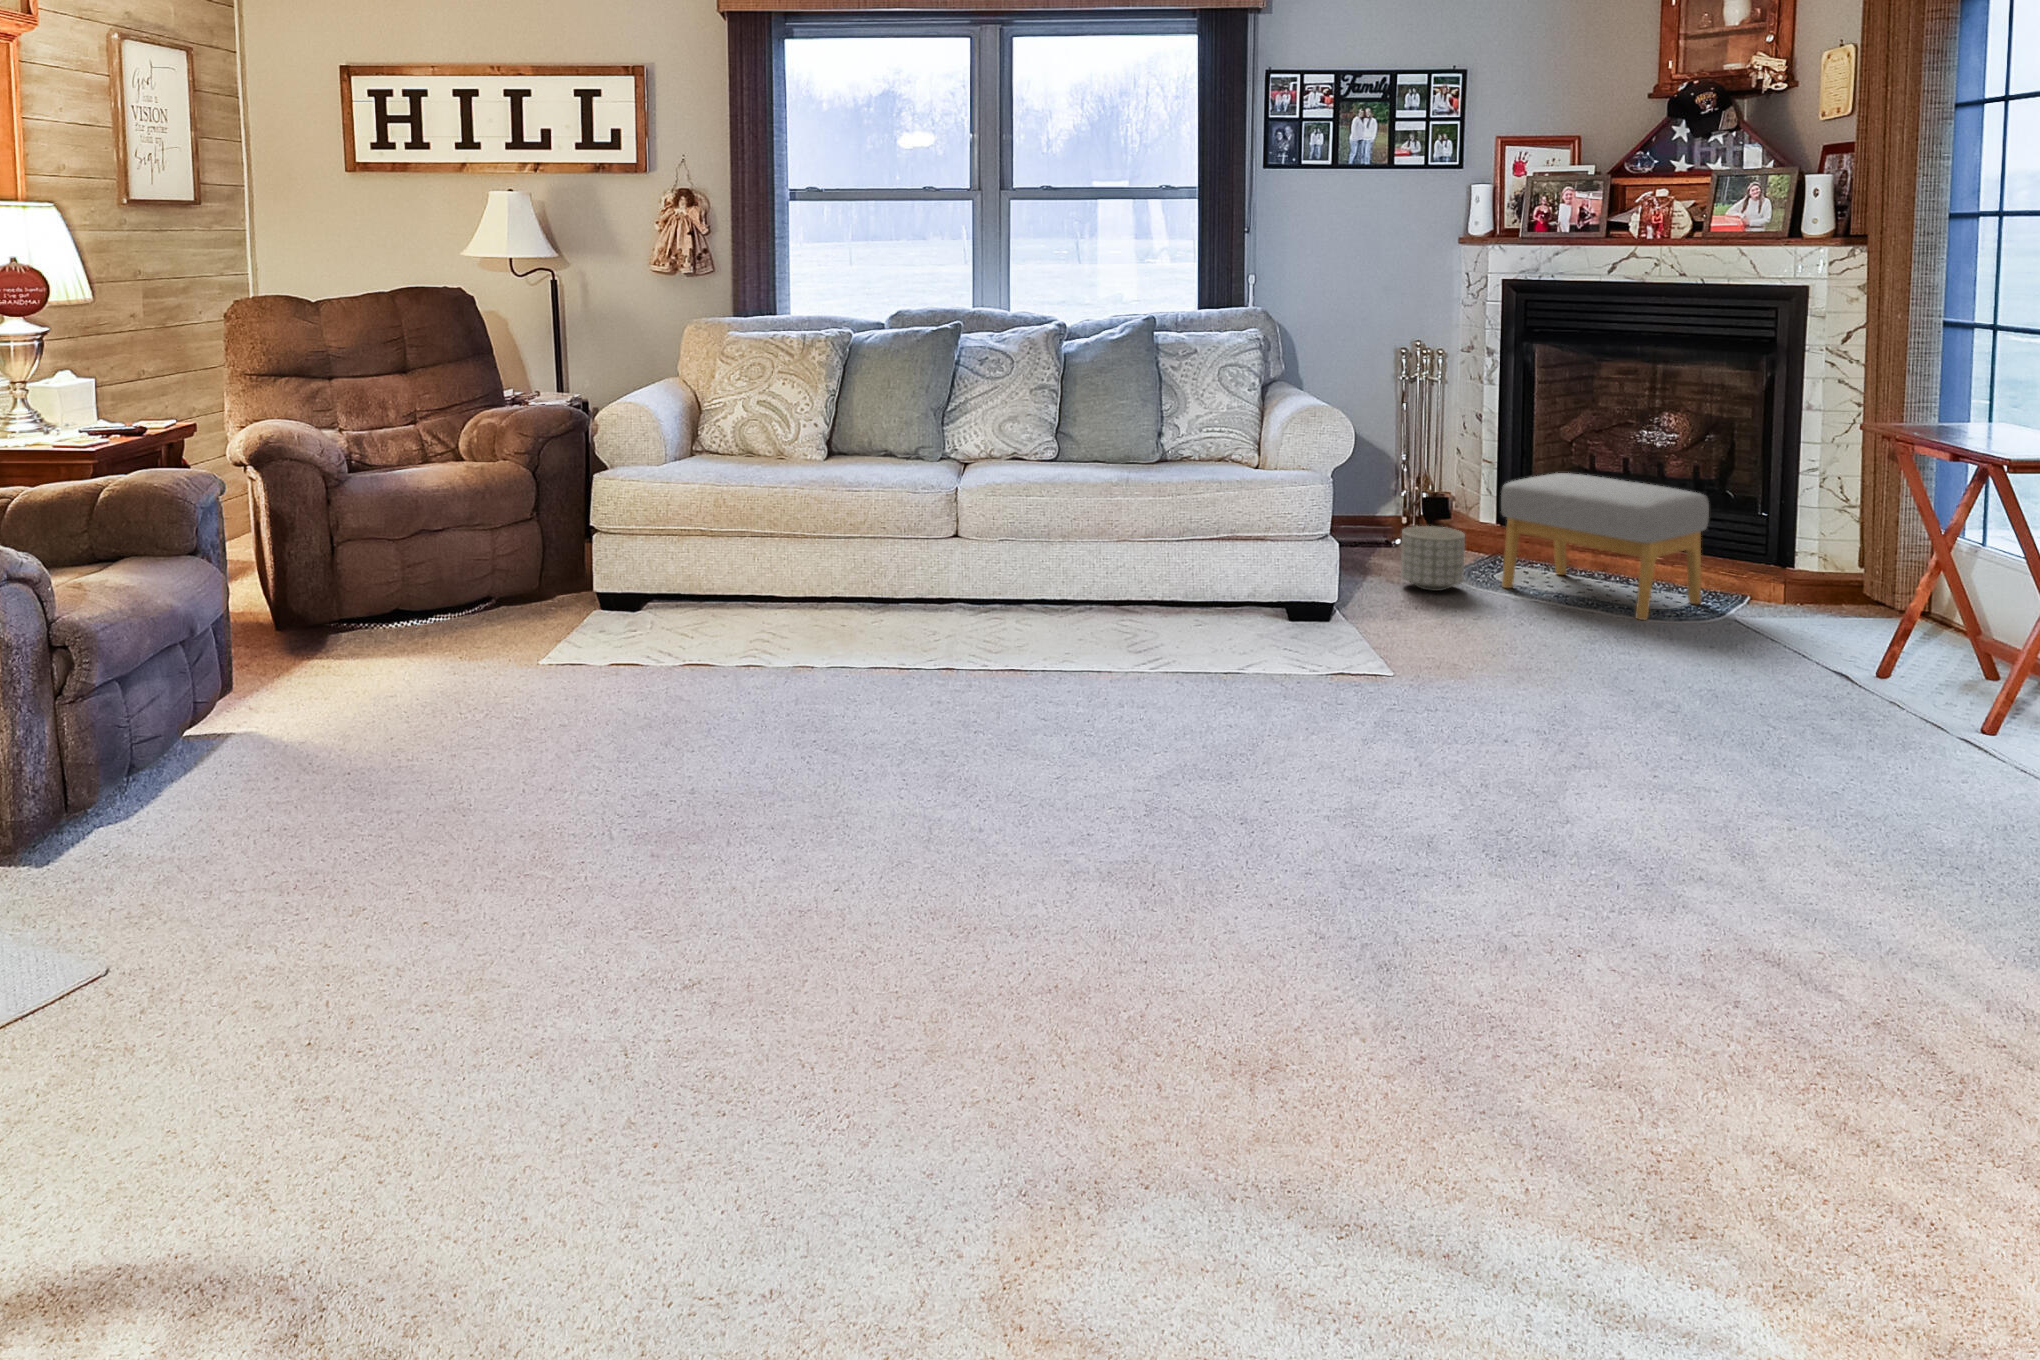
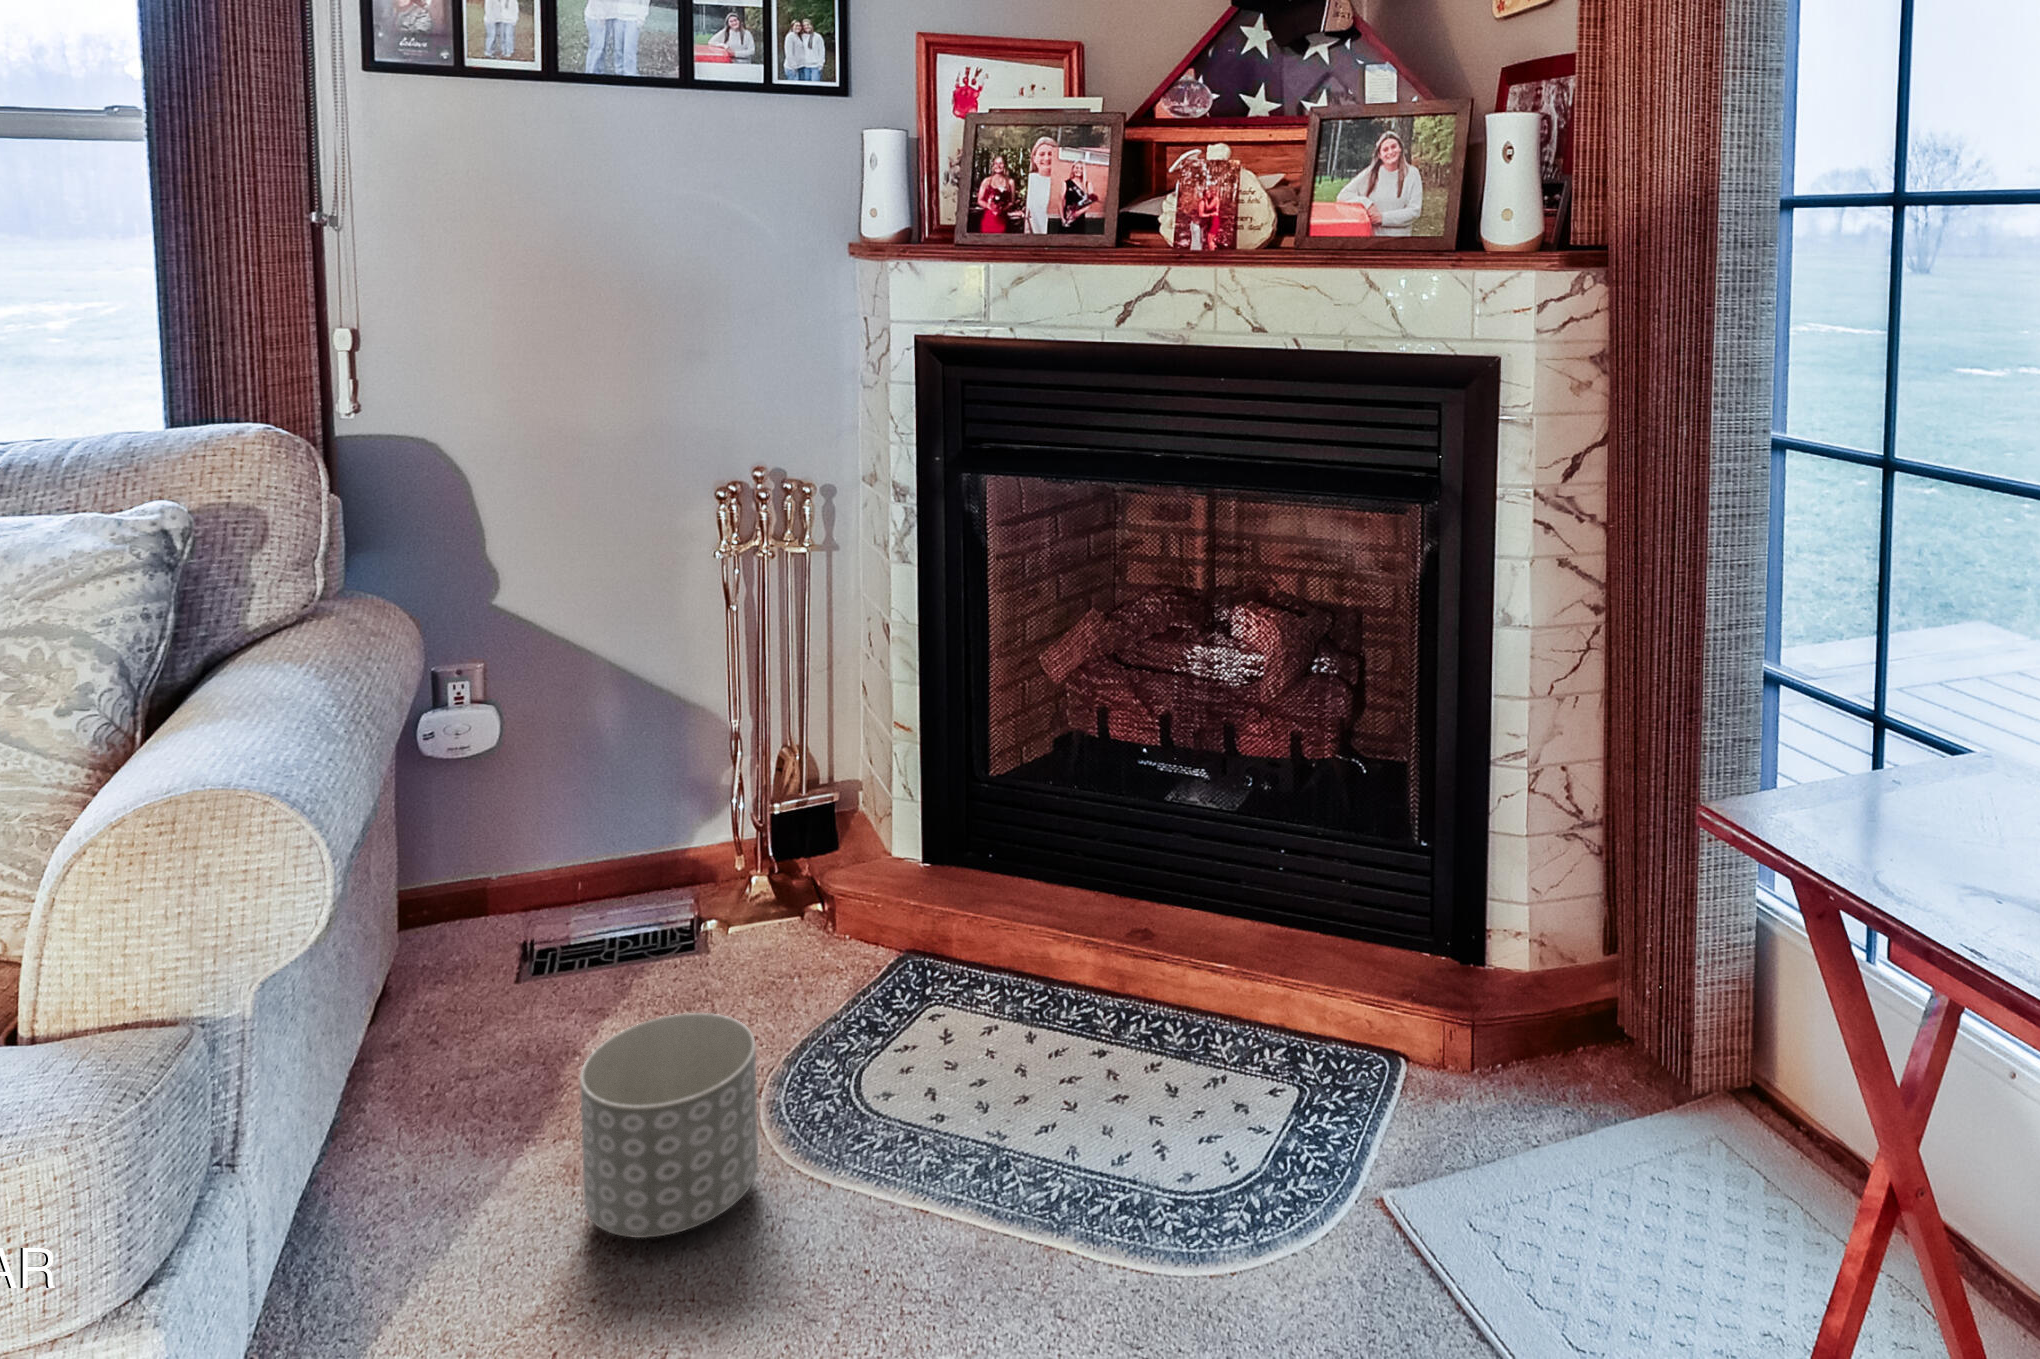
footstool: present [1501,473,1709,620] -> none [856,799,1327,1289]

